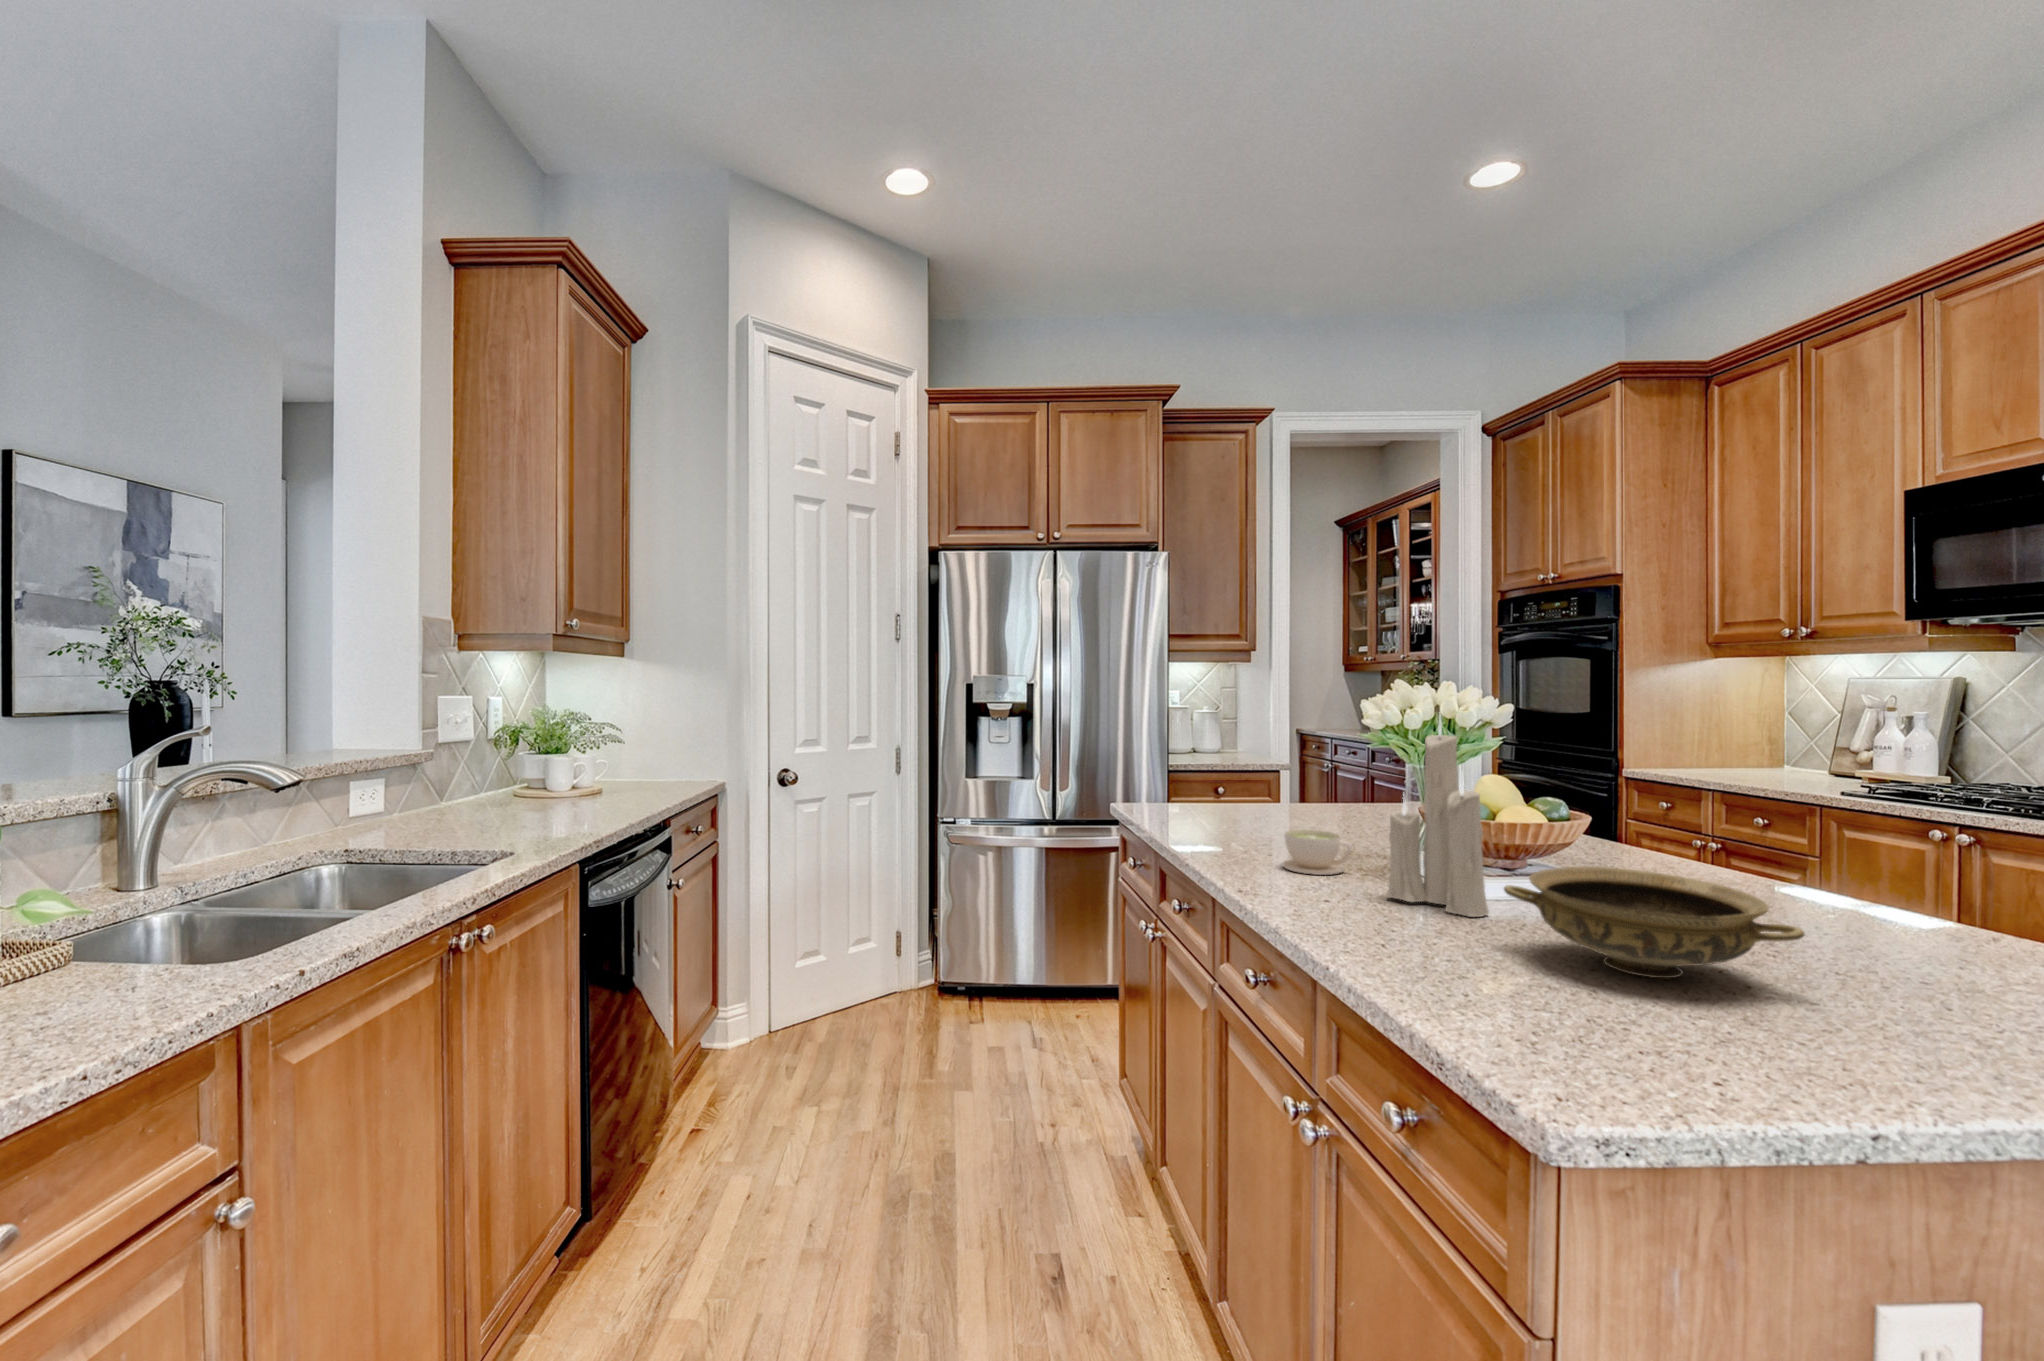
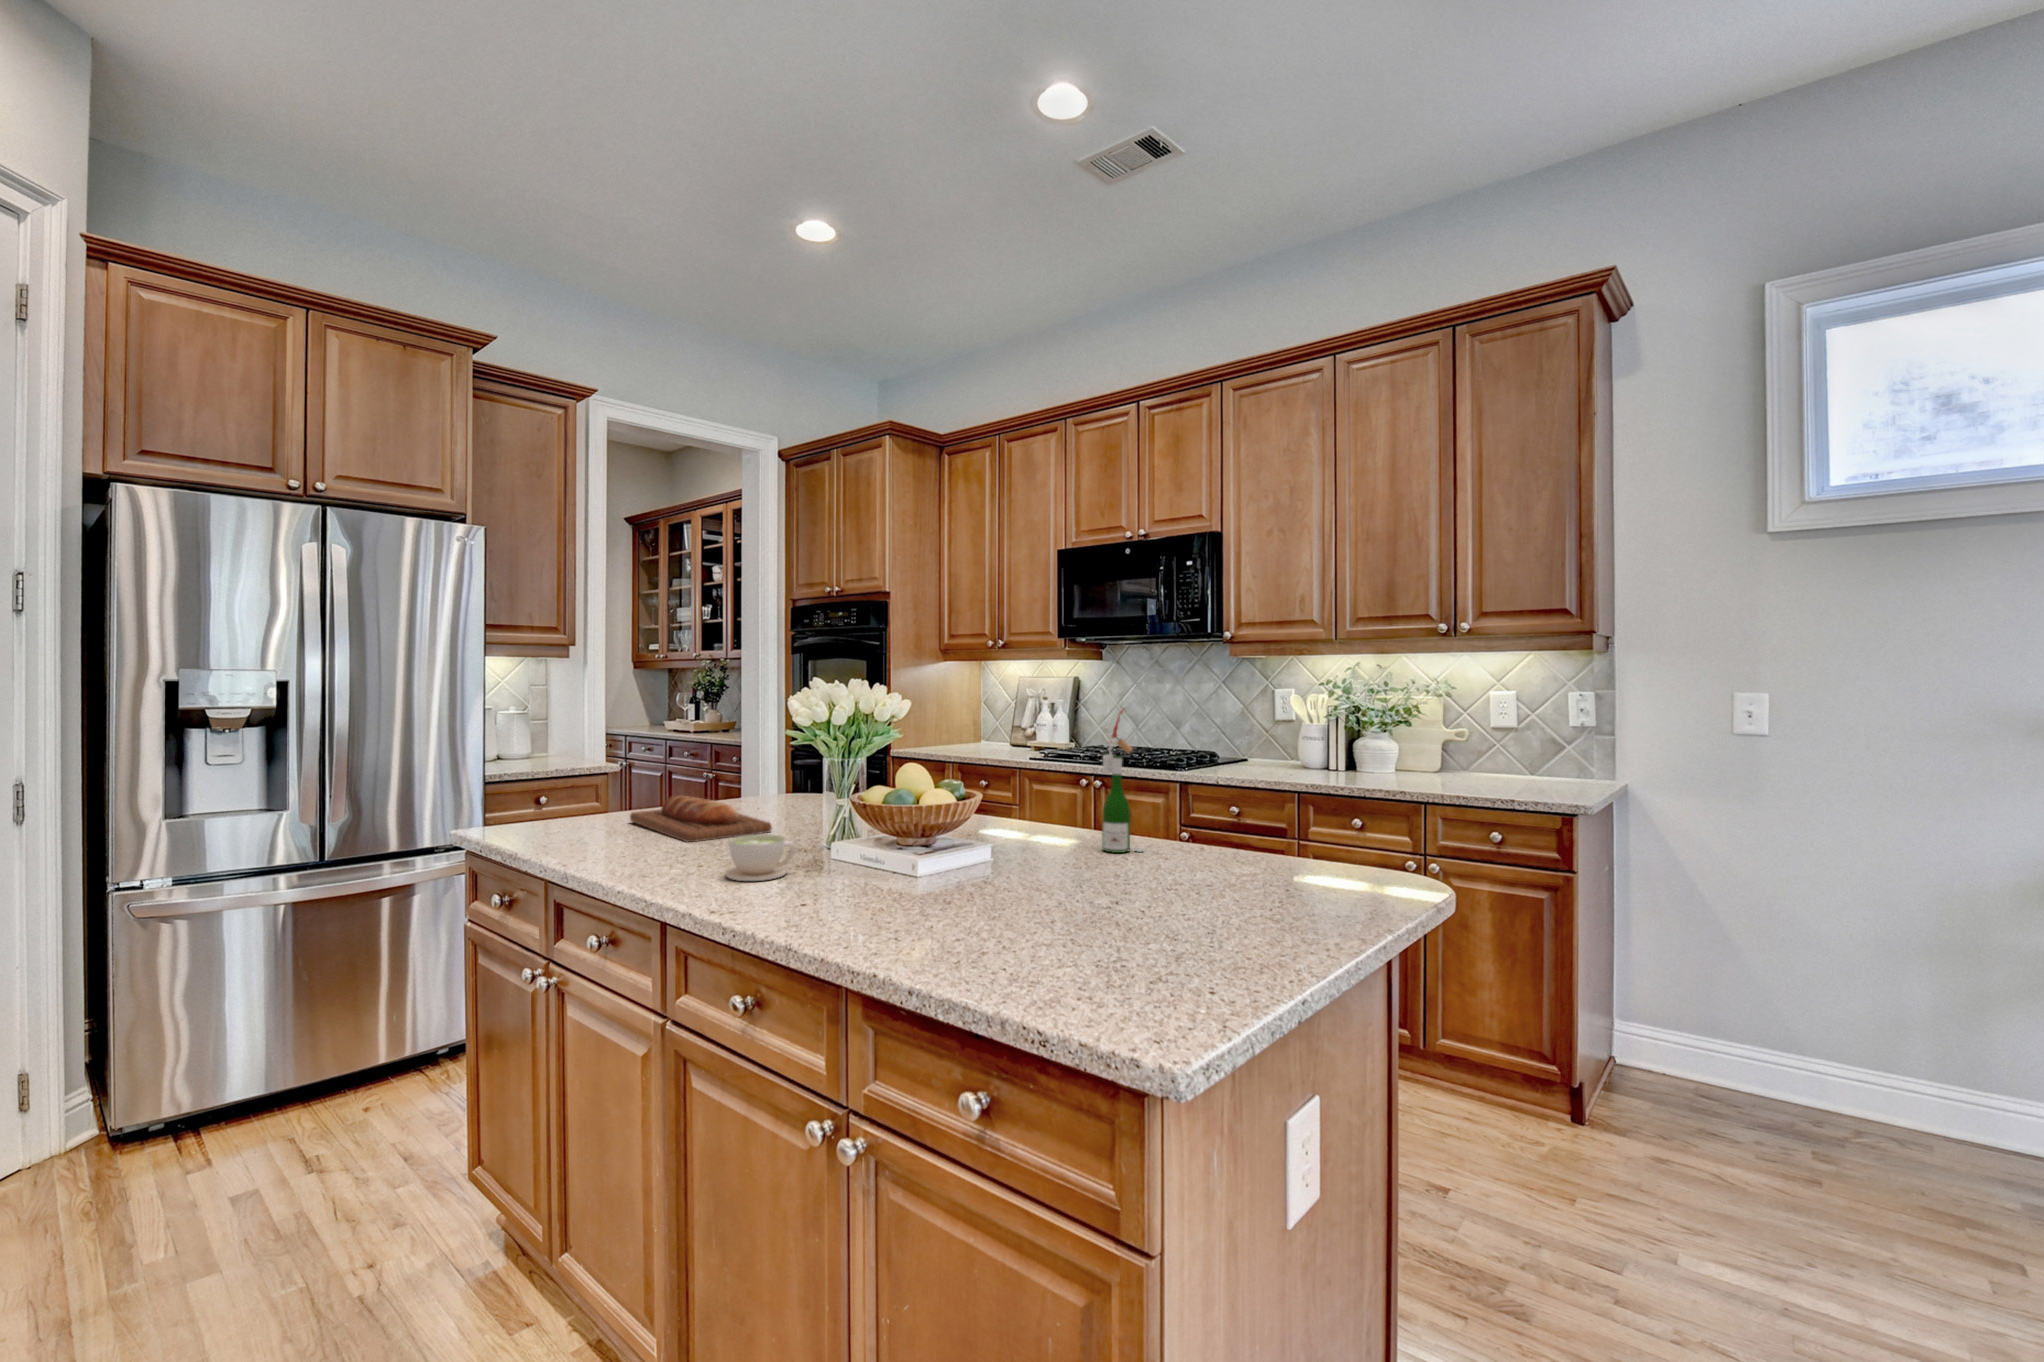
candle: present [1387,717,1489,917] -> none [850,701,940,895]
wine bottle: none [1800,720,1882,930] -> present [1102,708,1143,853]
bread loaf: none [1252,791,1374,837] -> present [630,795,772,842]
ceramic bowl: present [1504,867,1805,978] -> none [981,833,1172,919]

